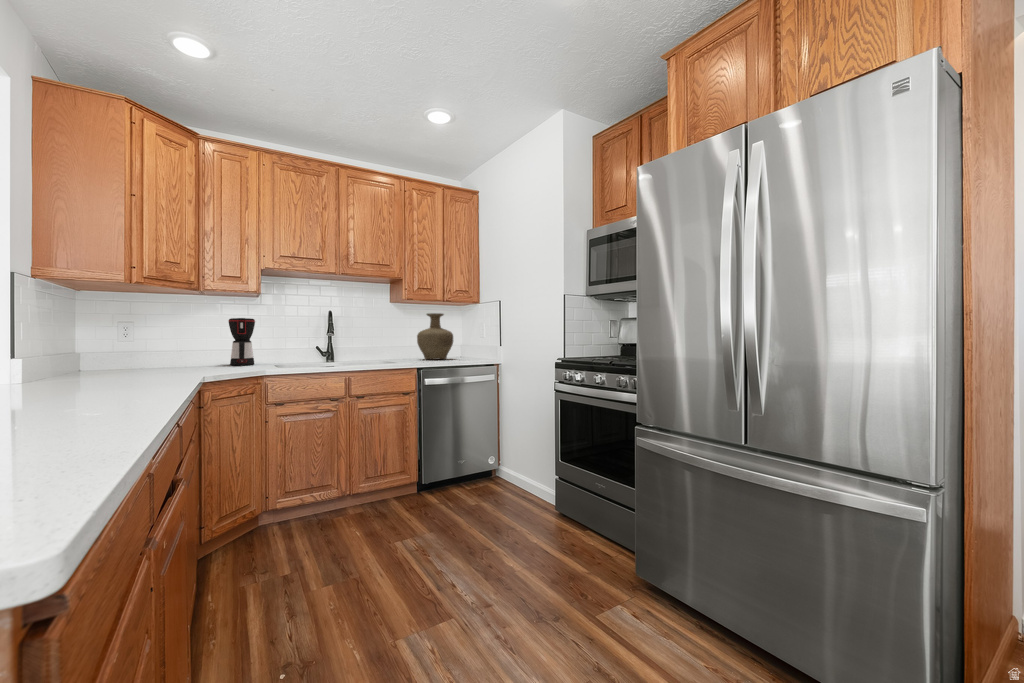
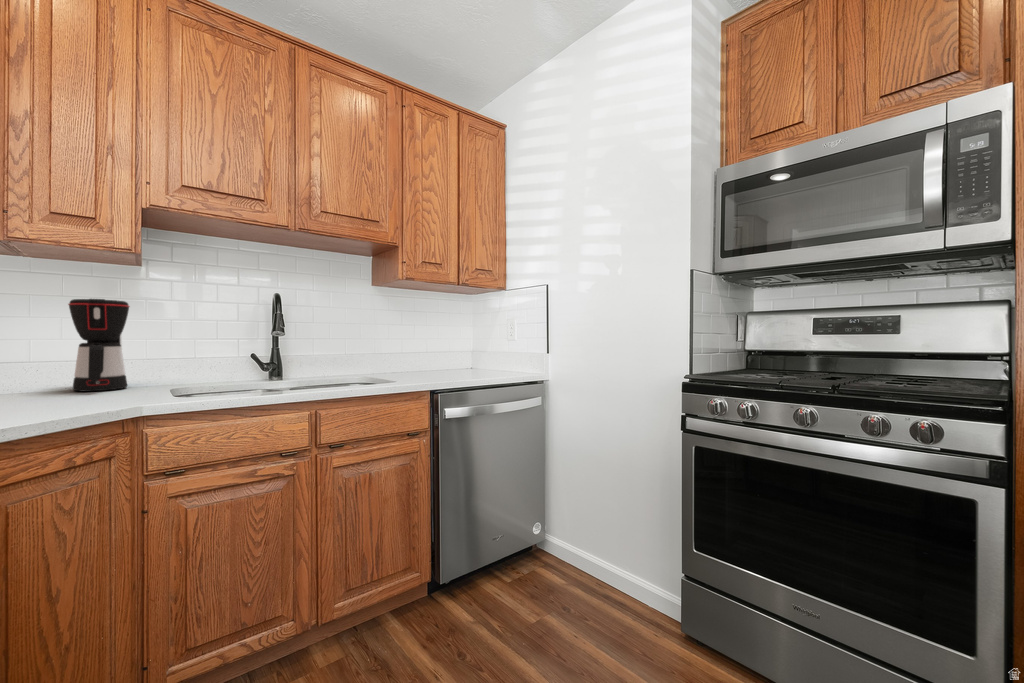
vase: present [417,313,453,360] -> none [419,301,474,372]

